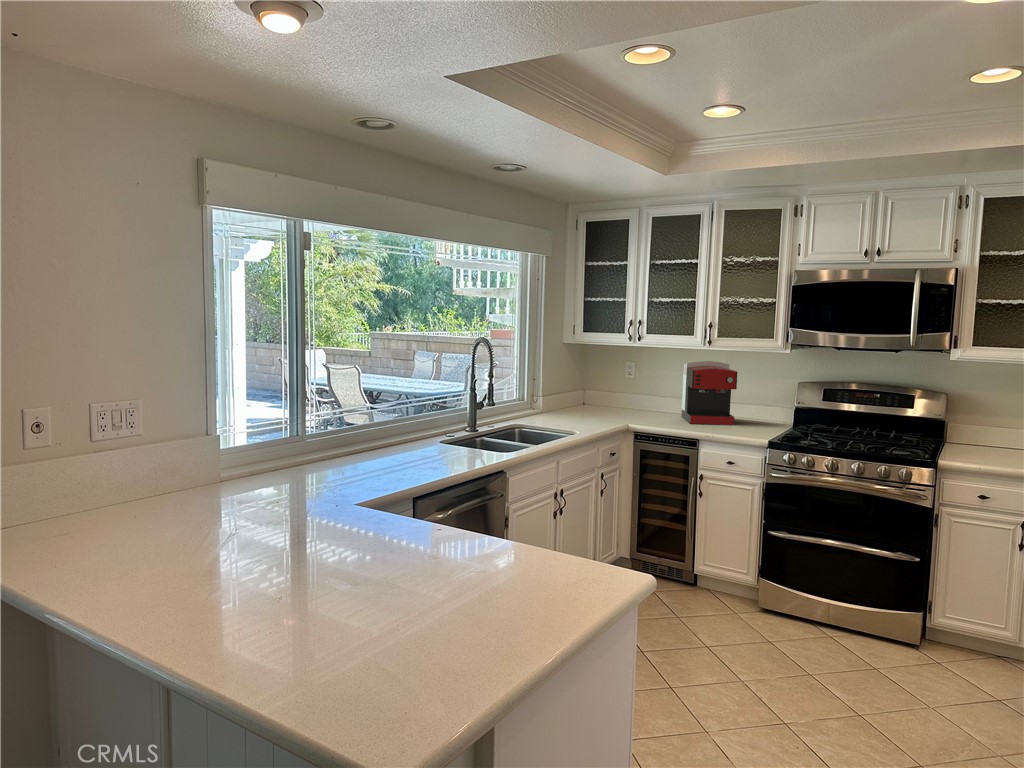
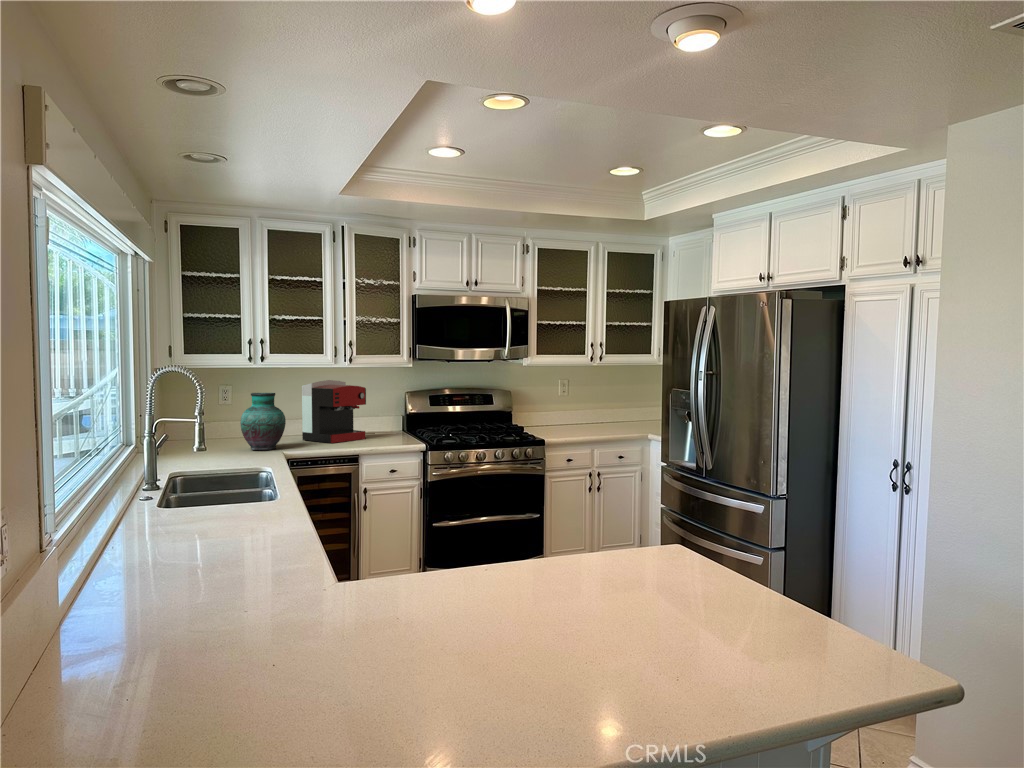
vase: none [607,368,646,421] -> present [240,393,286,450]

